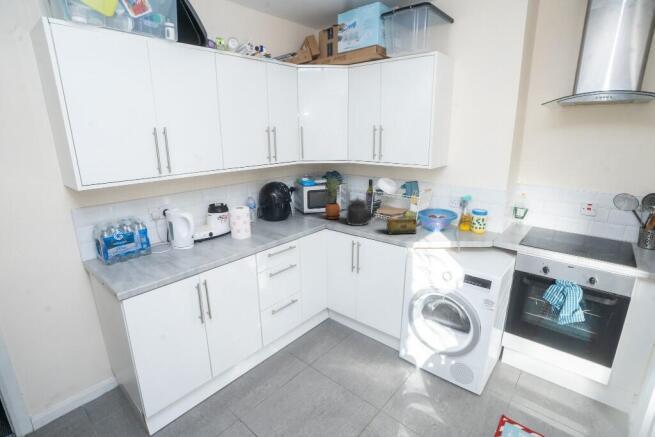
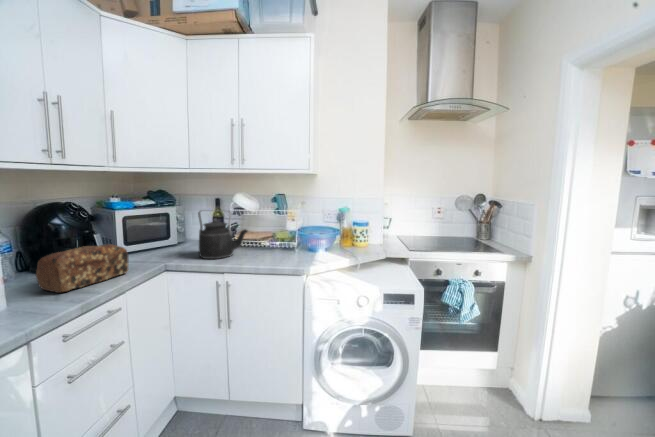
potted plant: present [325,178,340,219] -> none [157,194,185,255]
bread loaf: none [265,209,304,233] -> present [36,244,129,293]
tea box: present [387,217,417,234] -> none [266,237,304,263]

